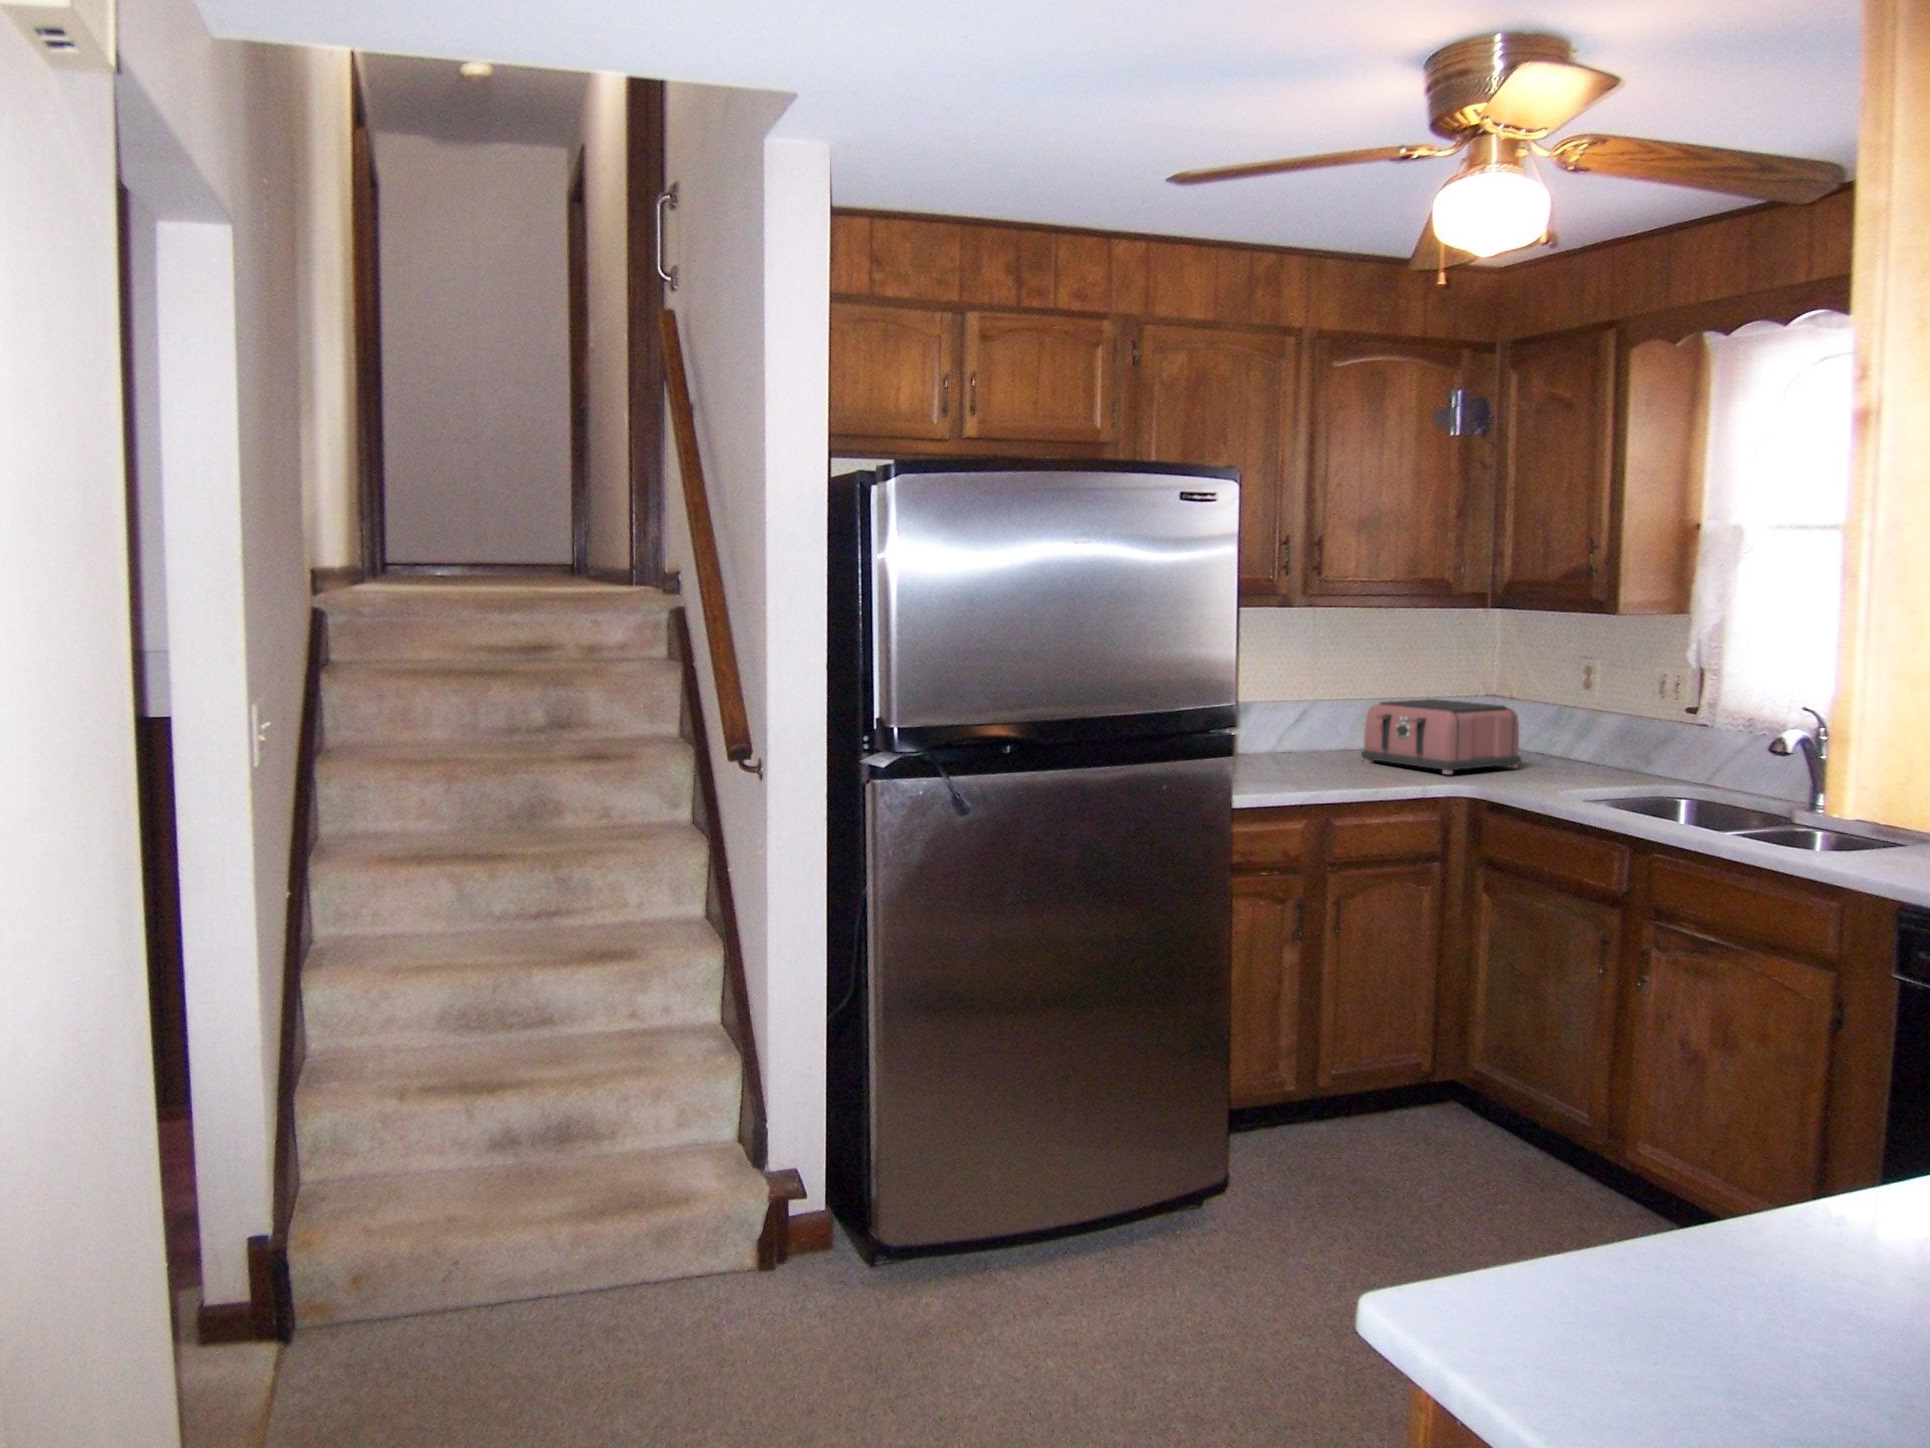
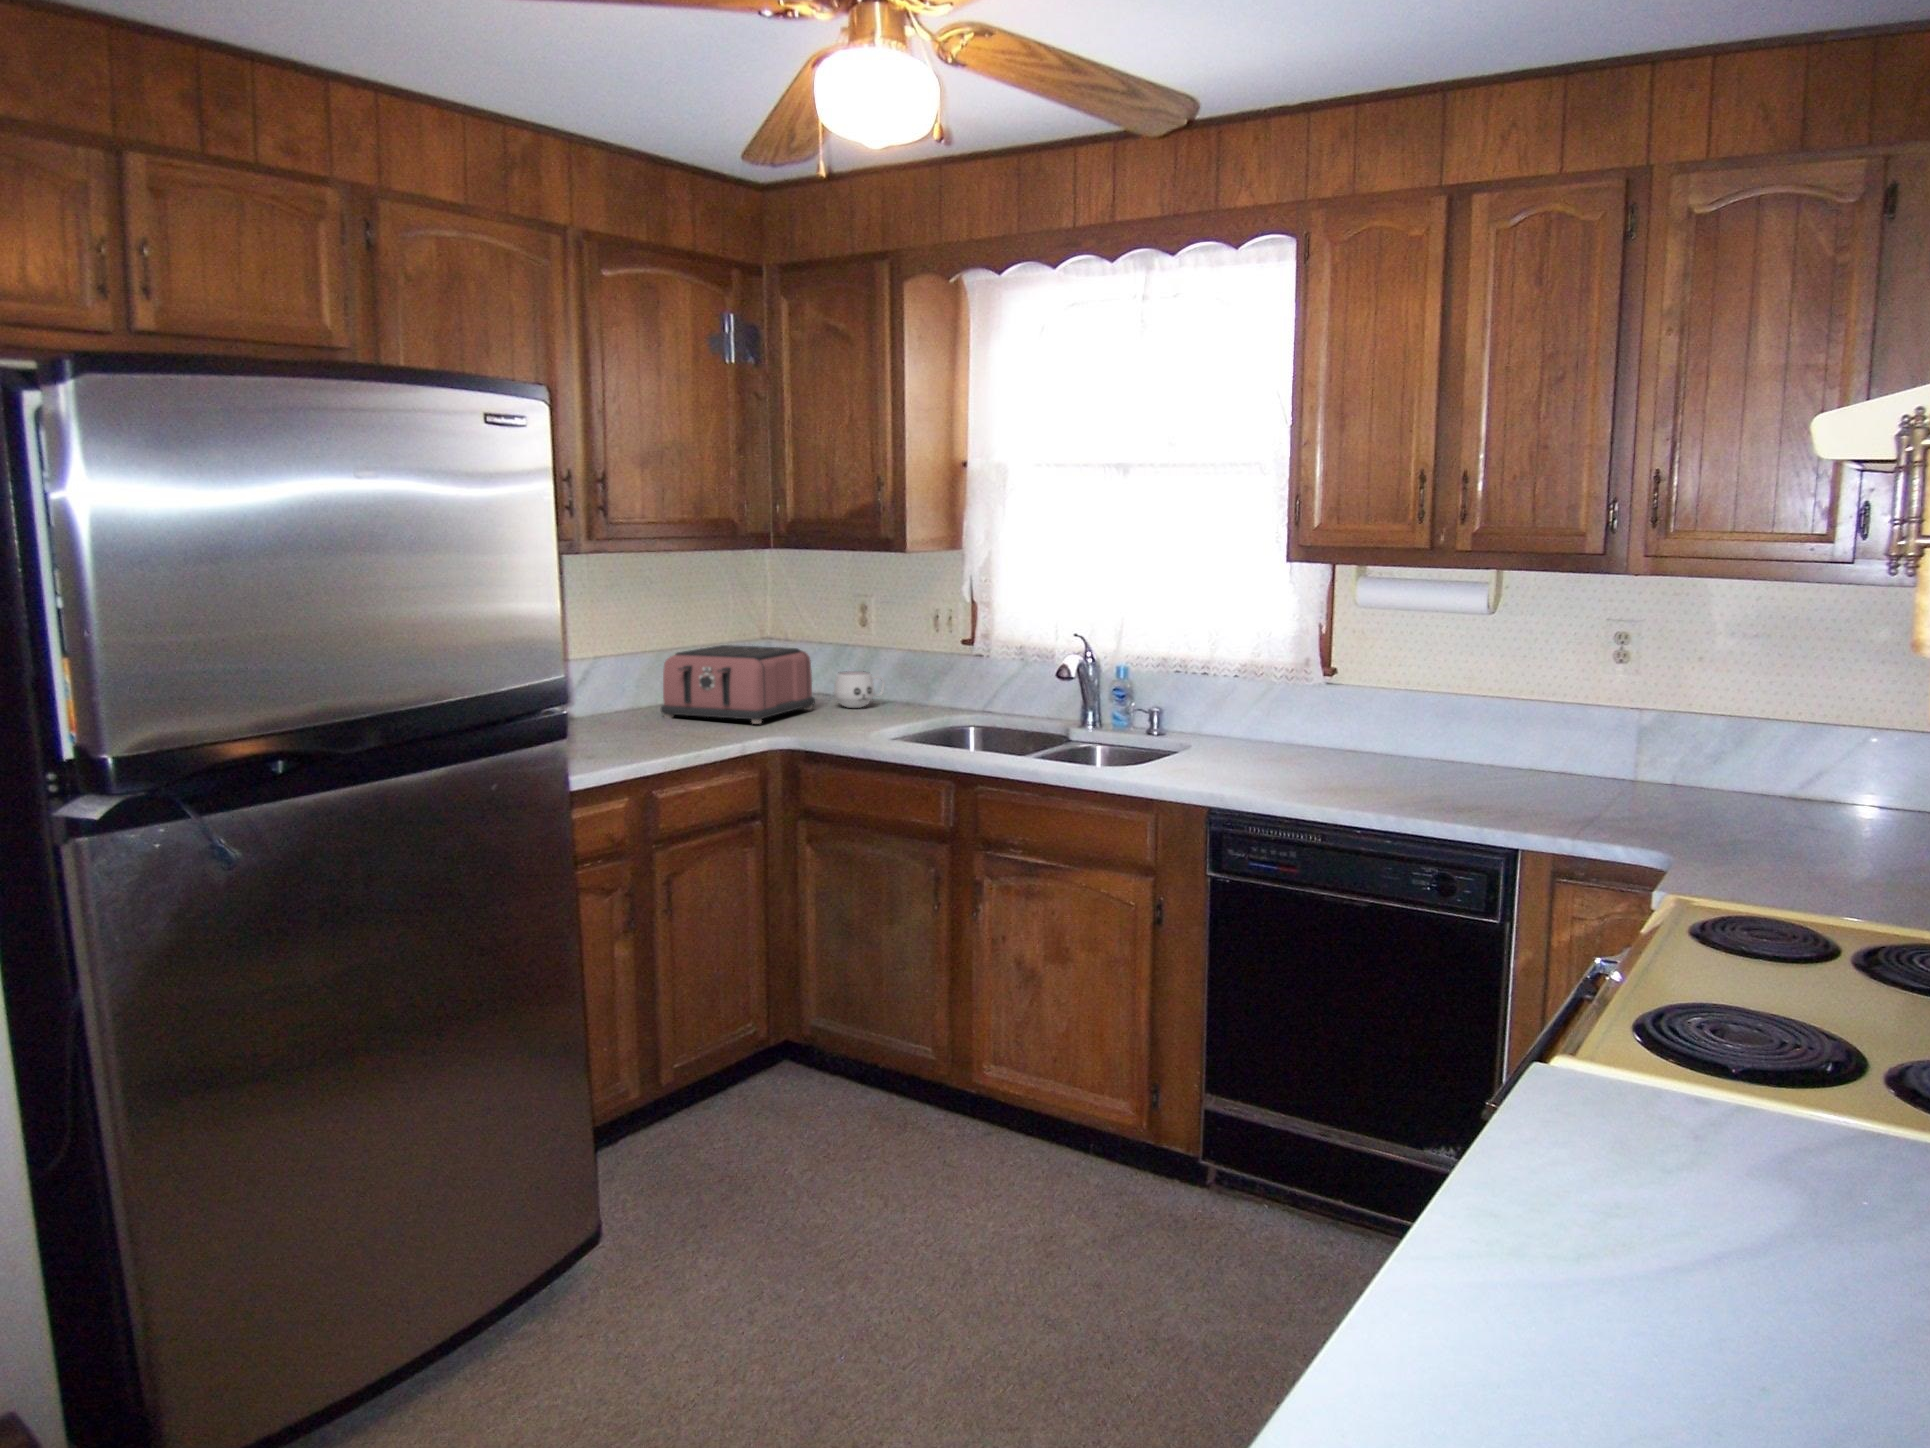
mug: none [1545,734,1605,771] -> present [834,671,885,708]

